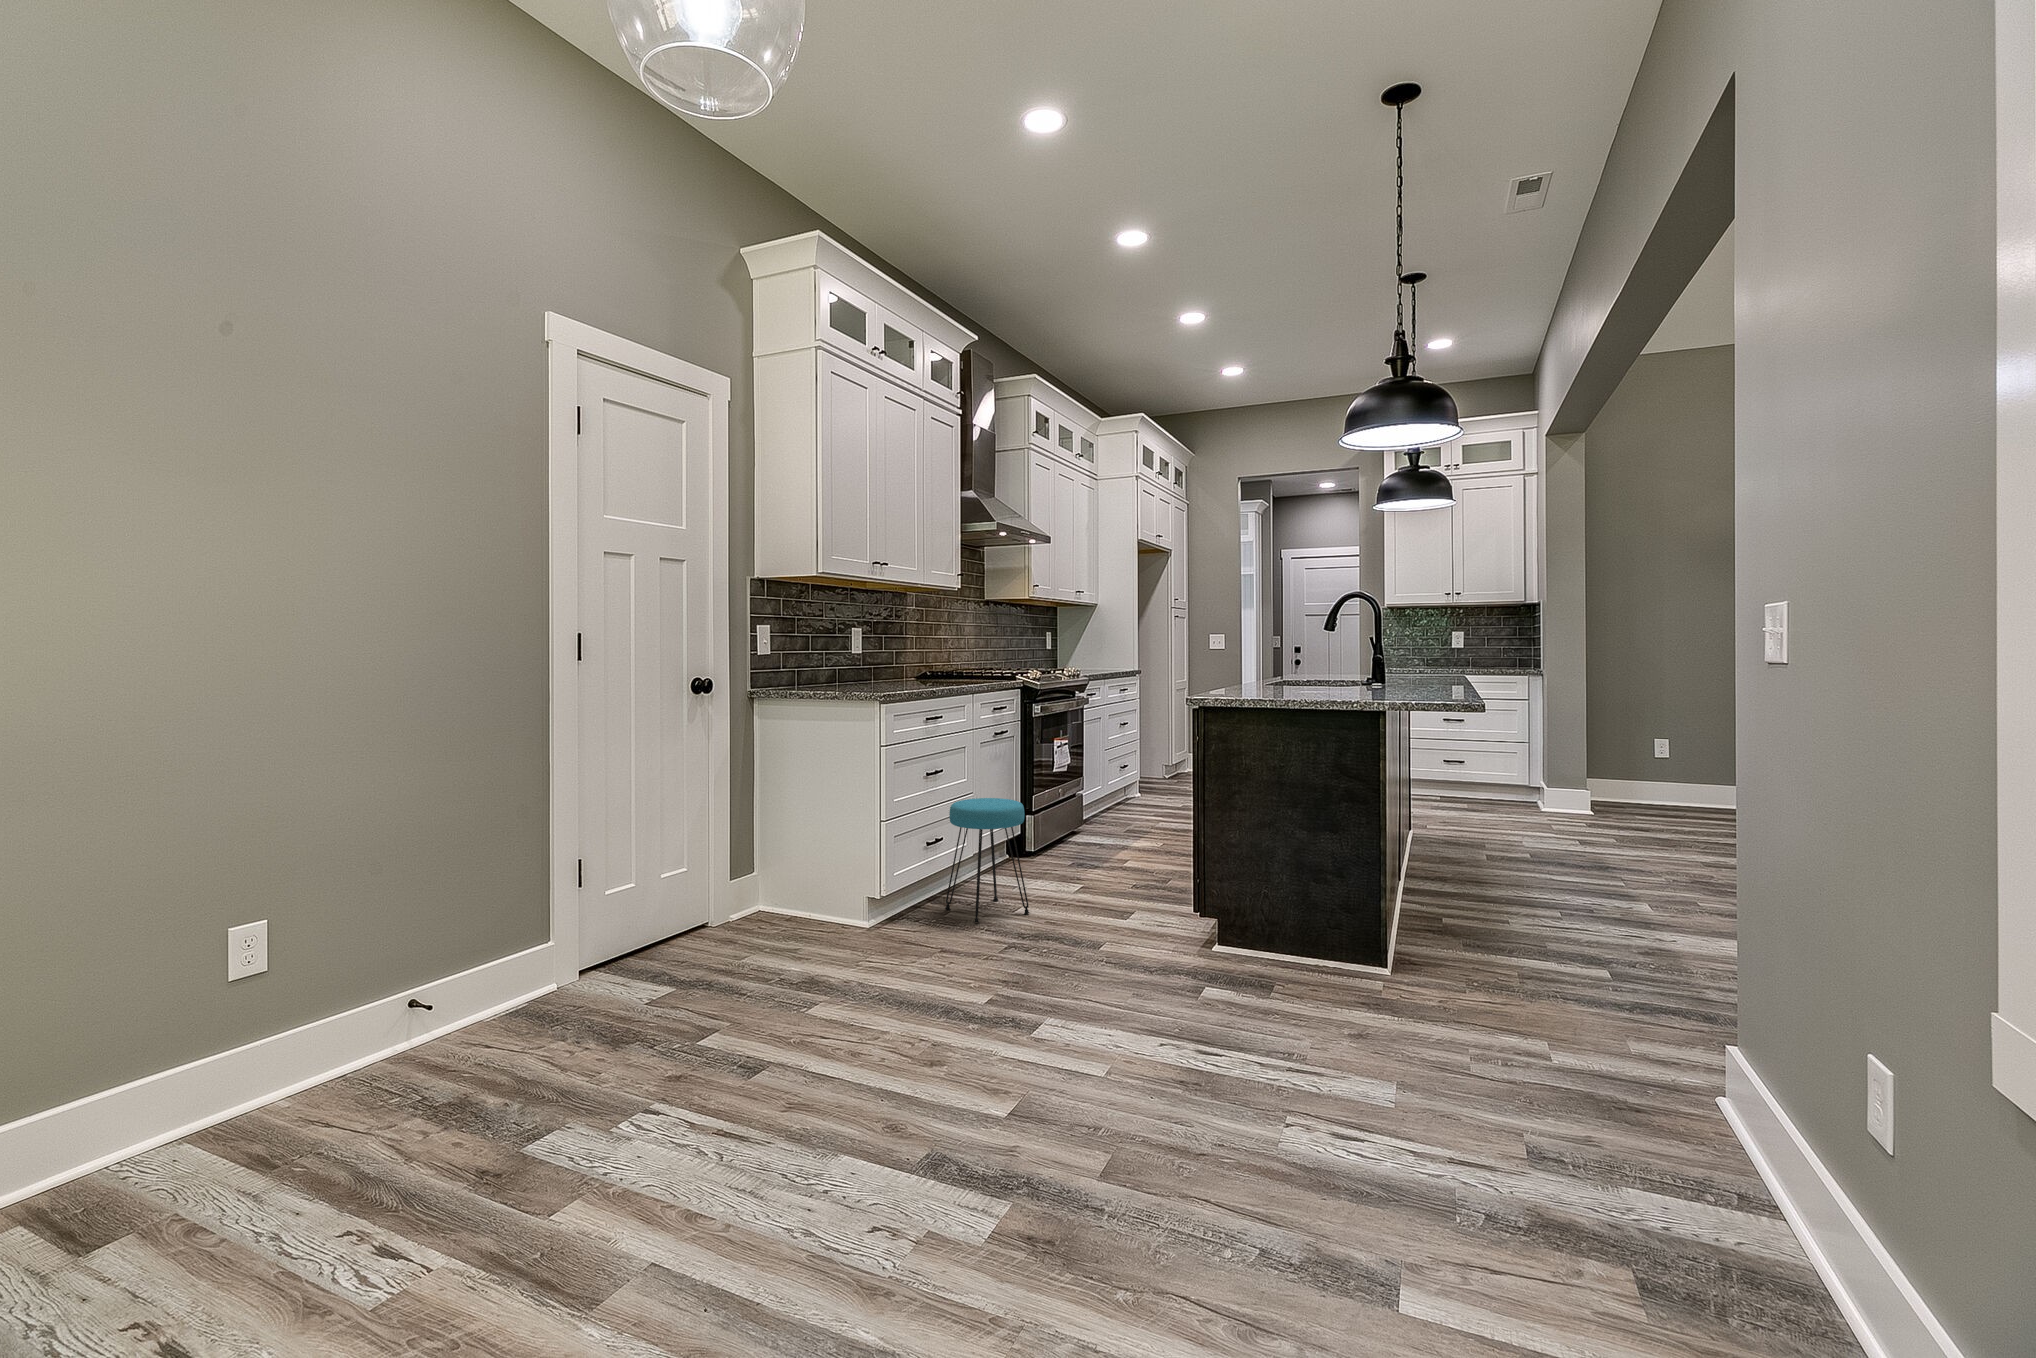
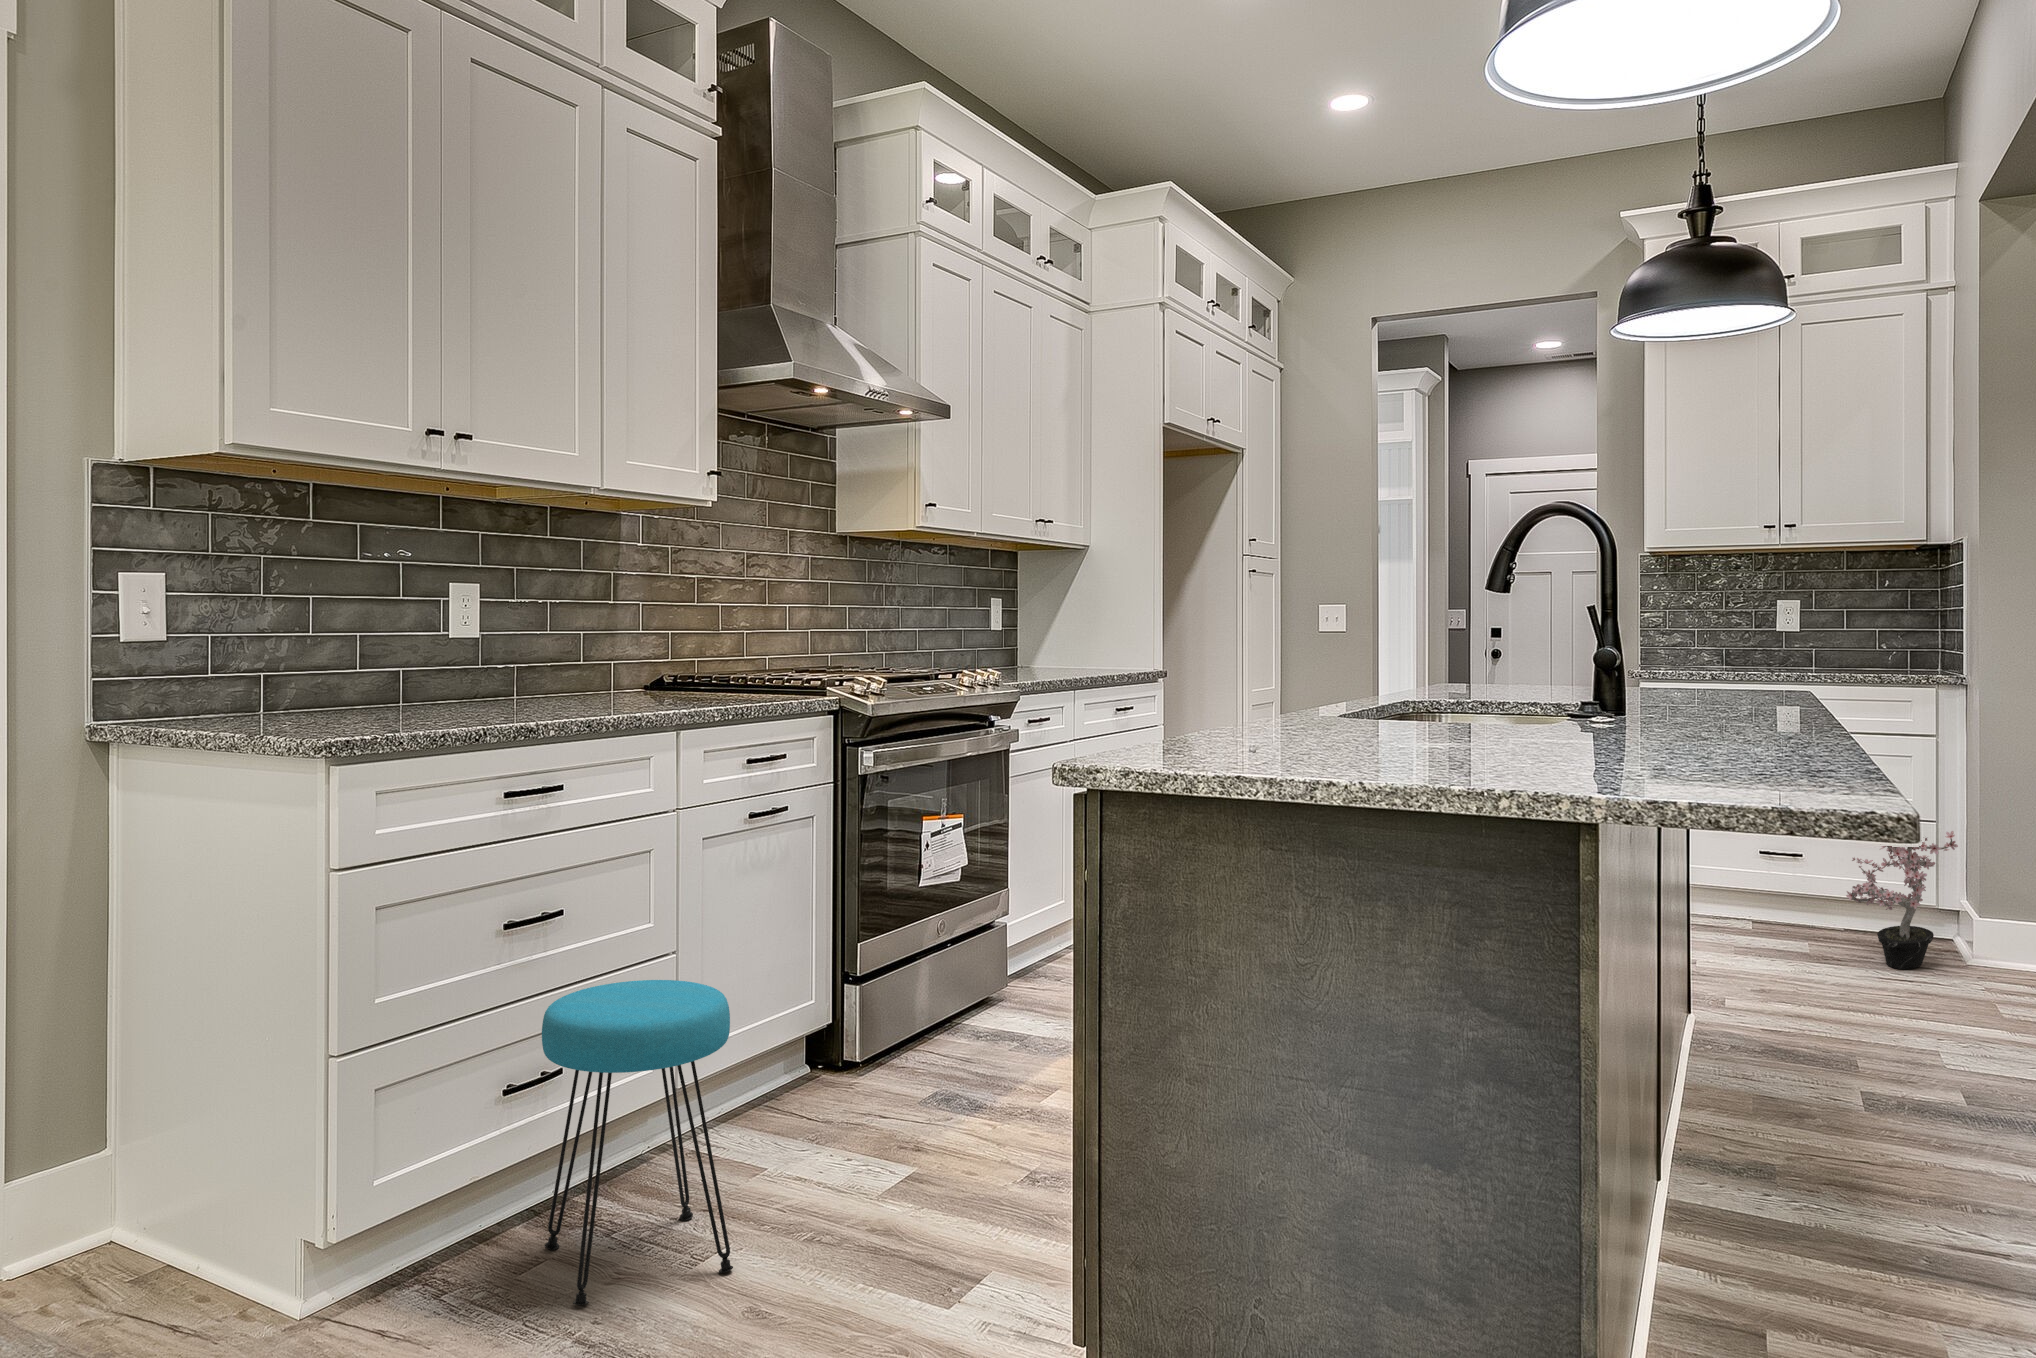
potted plant: none [1483,740,1539,813] -> present [1846,831,1958,969]

